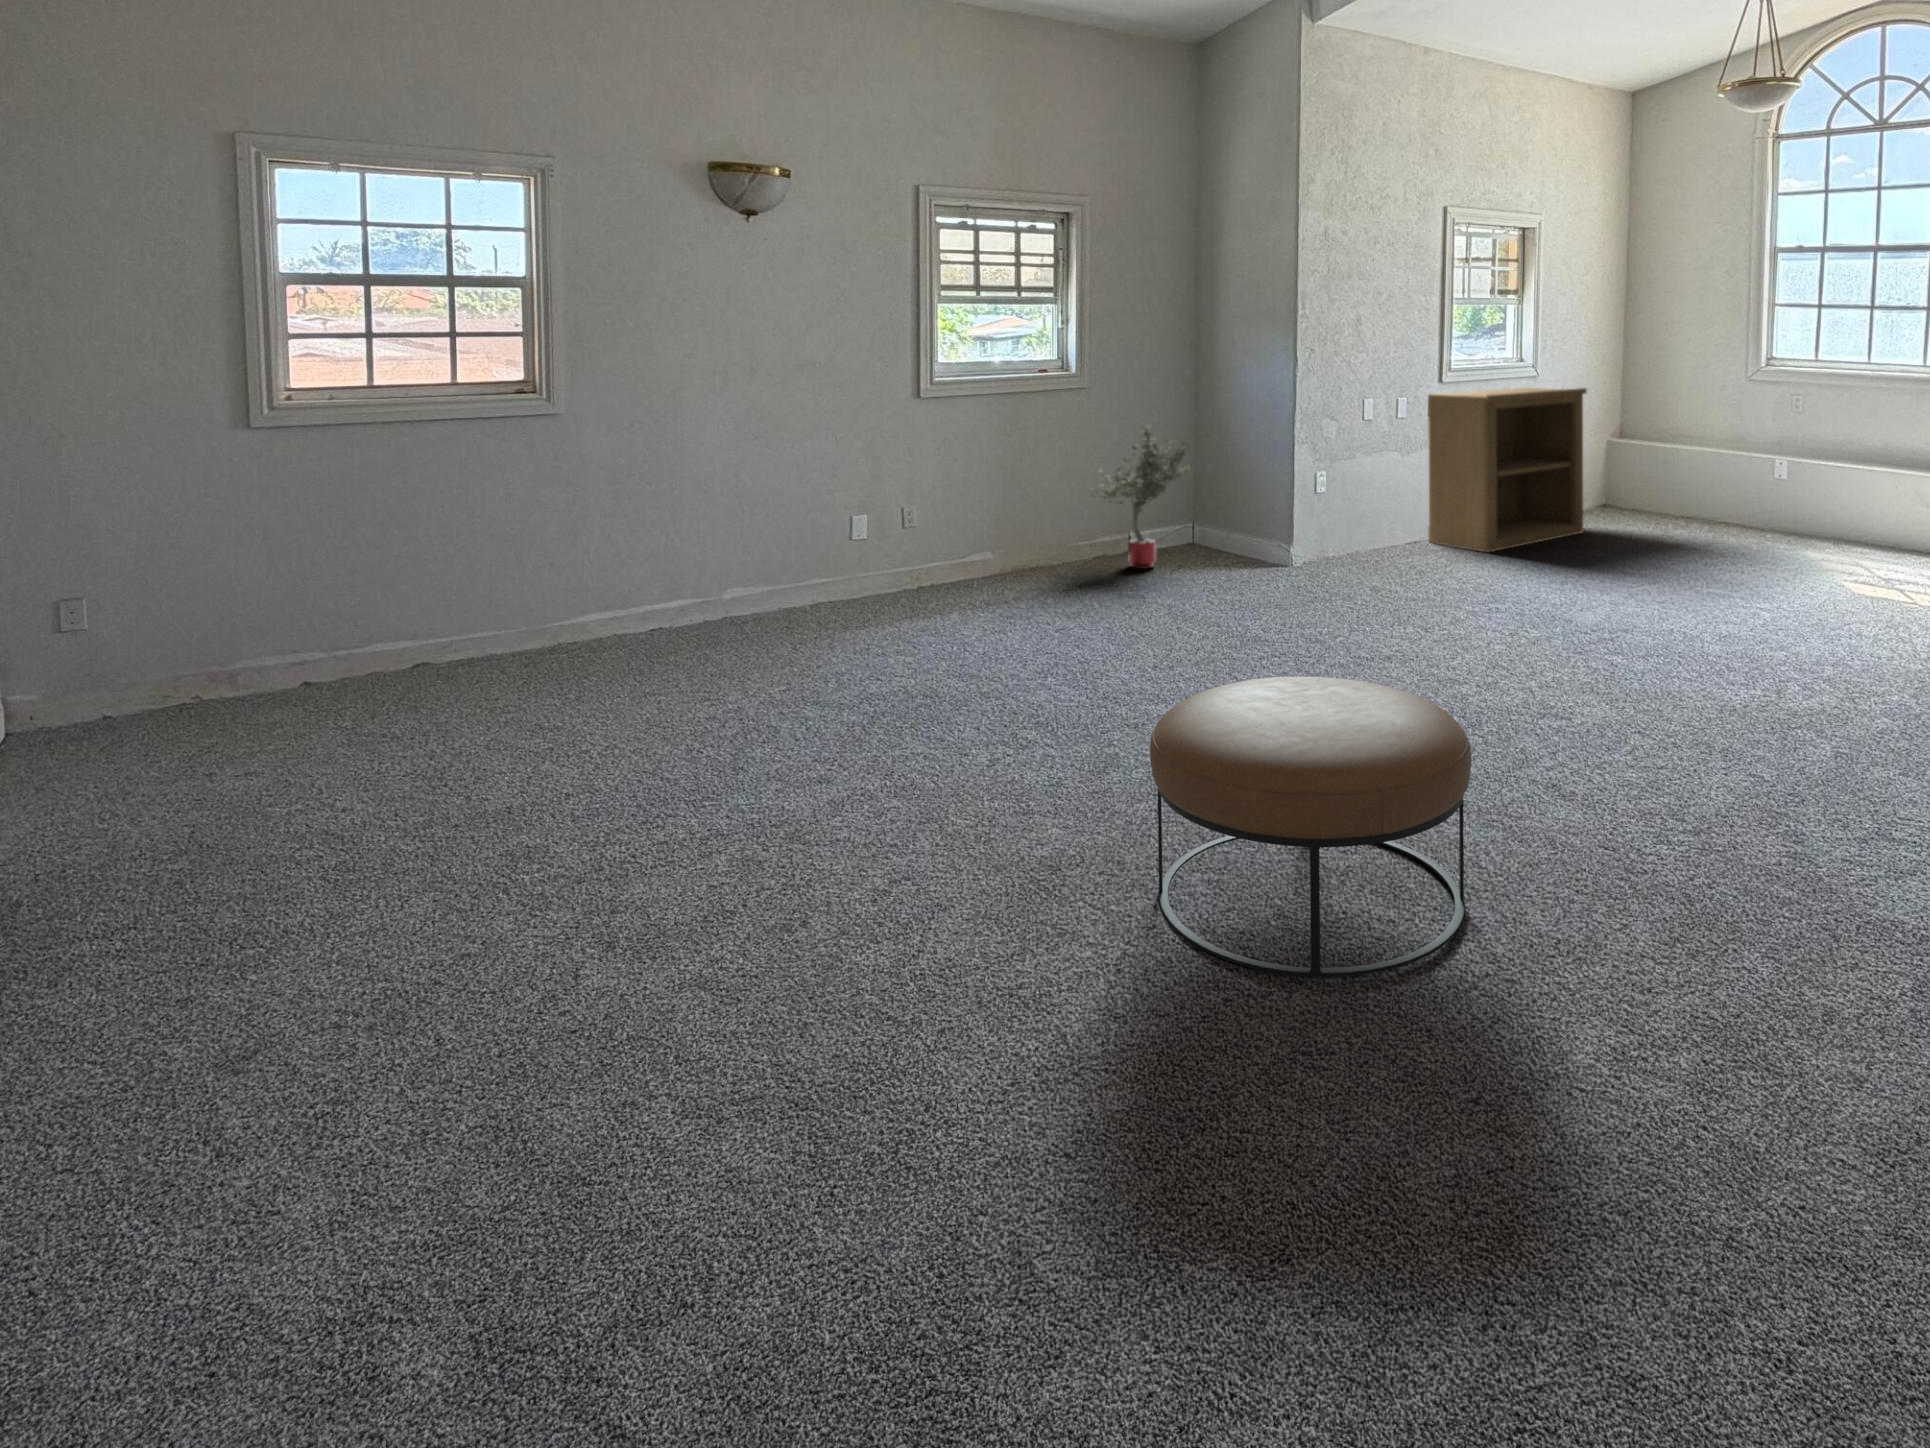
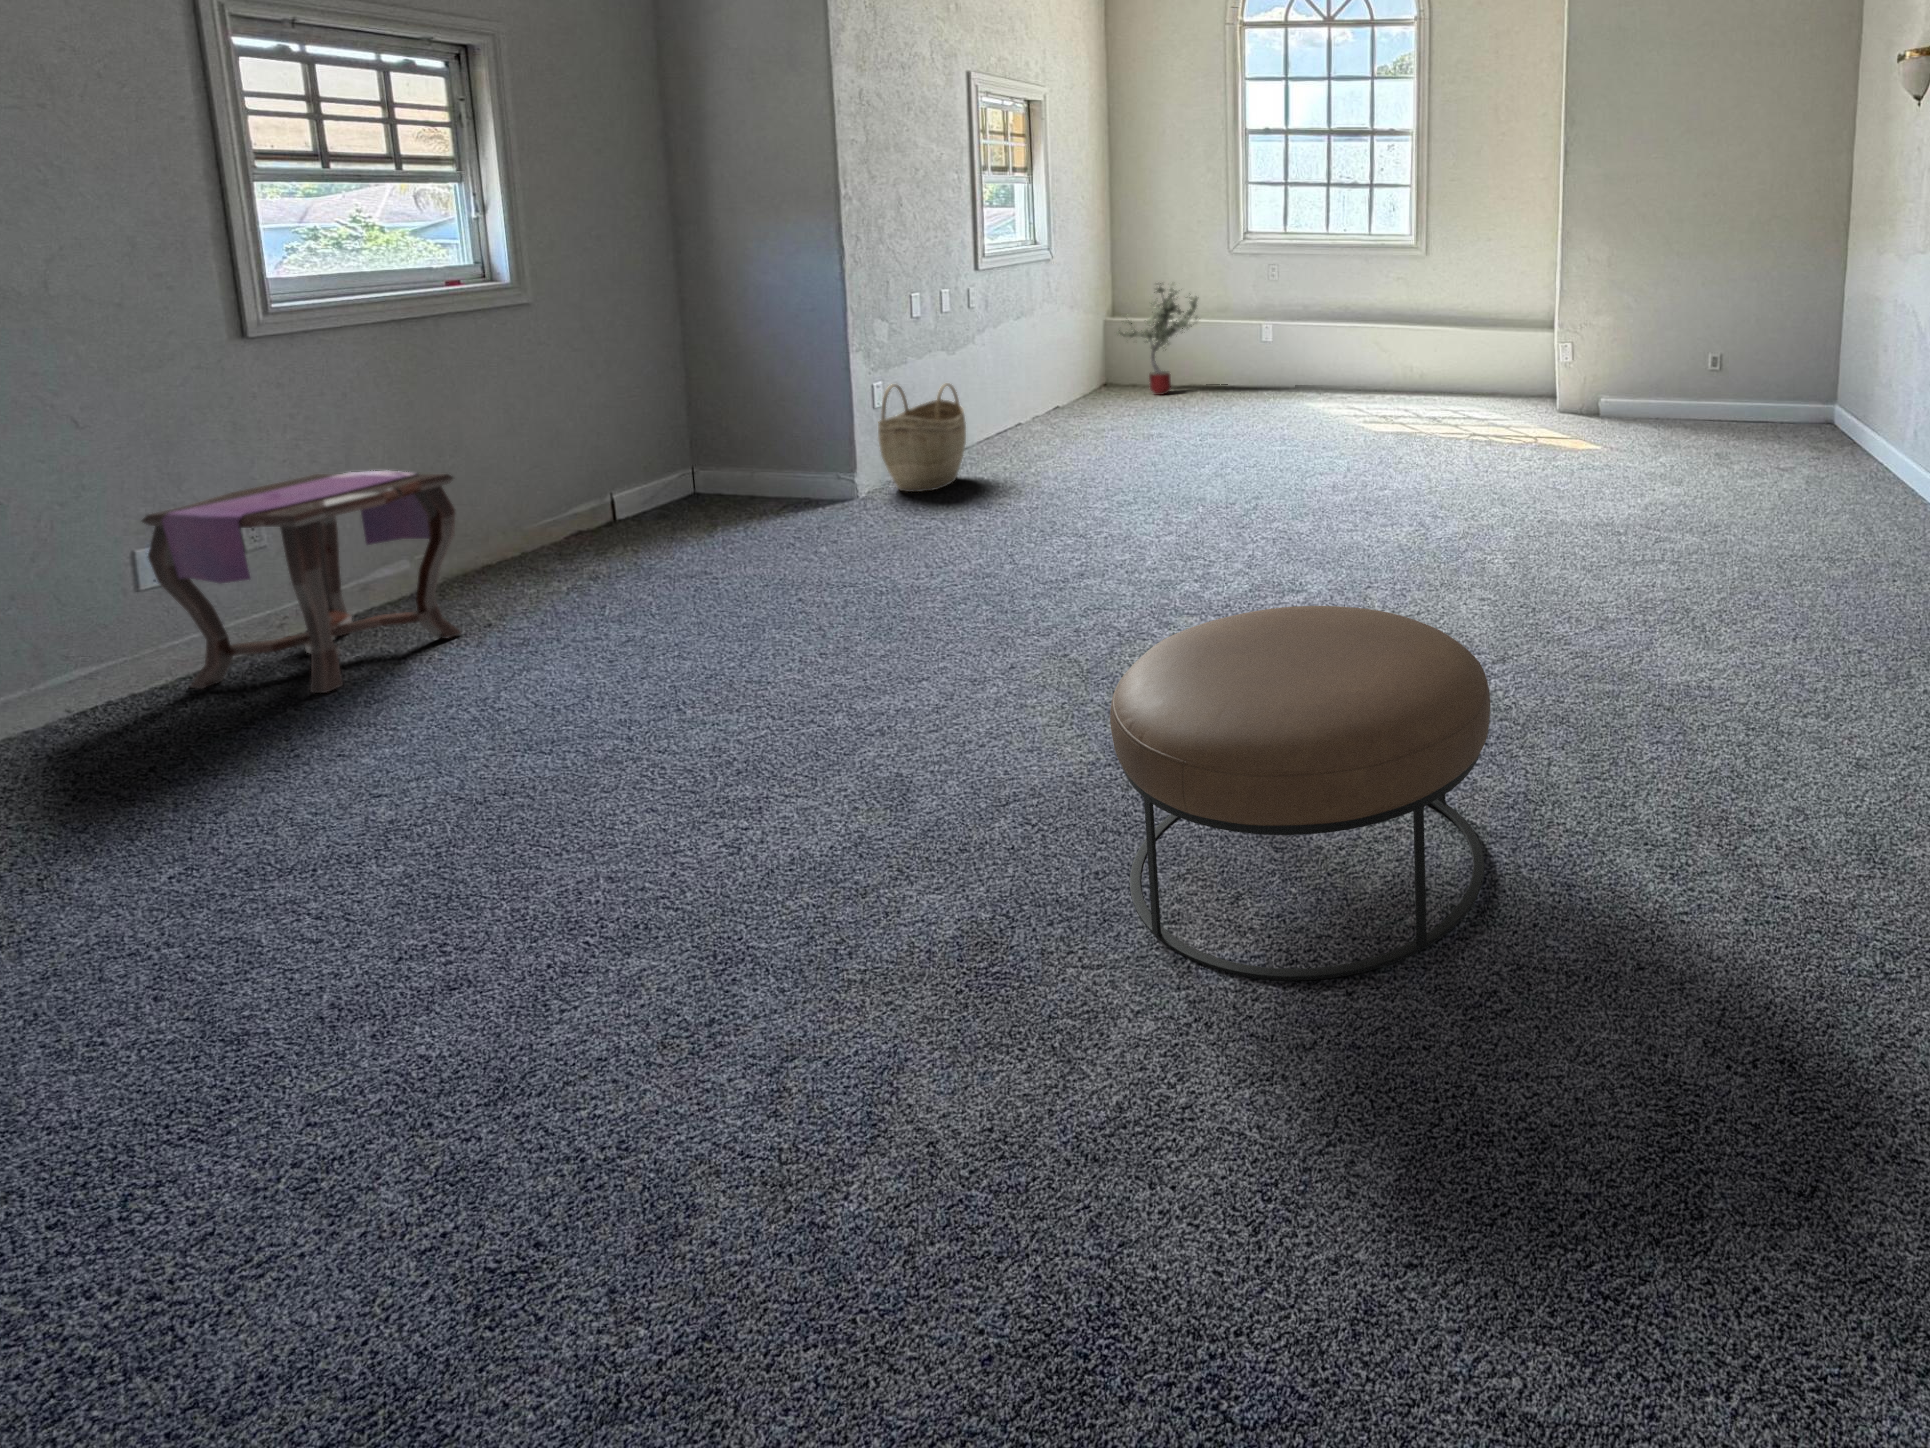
bookshelf: present [1428,388,1587,553] -> none [964,268,1116,446]
potted tree: present [1090,424,1191,569] -> present [1117,283,1200,395]
woven basket: none [1315,475,1393,571] -> present [878,383,966,492]
side table: none [858,486,1000,619] -> present [142,471,461,693]

